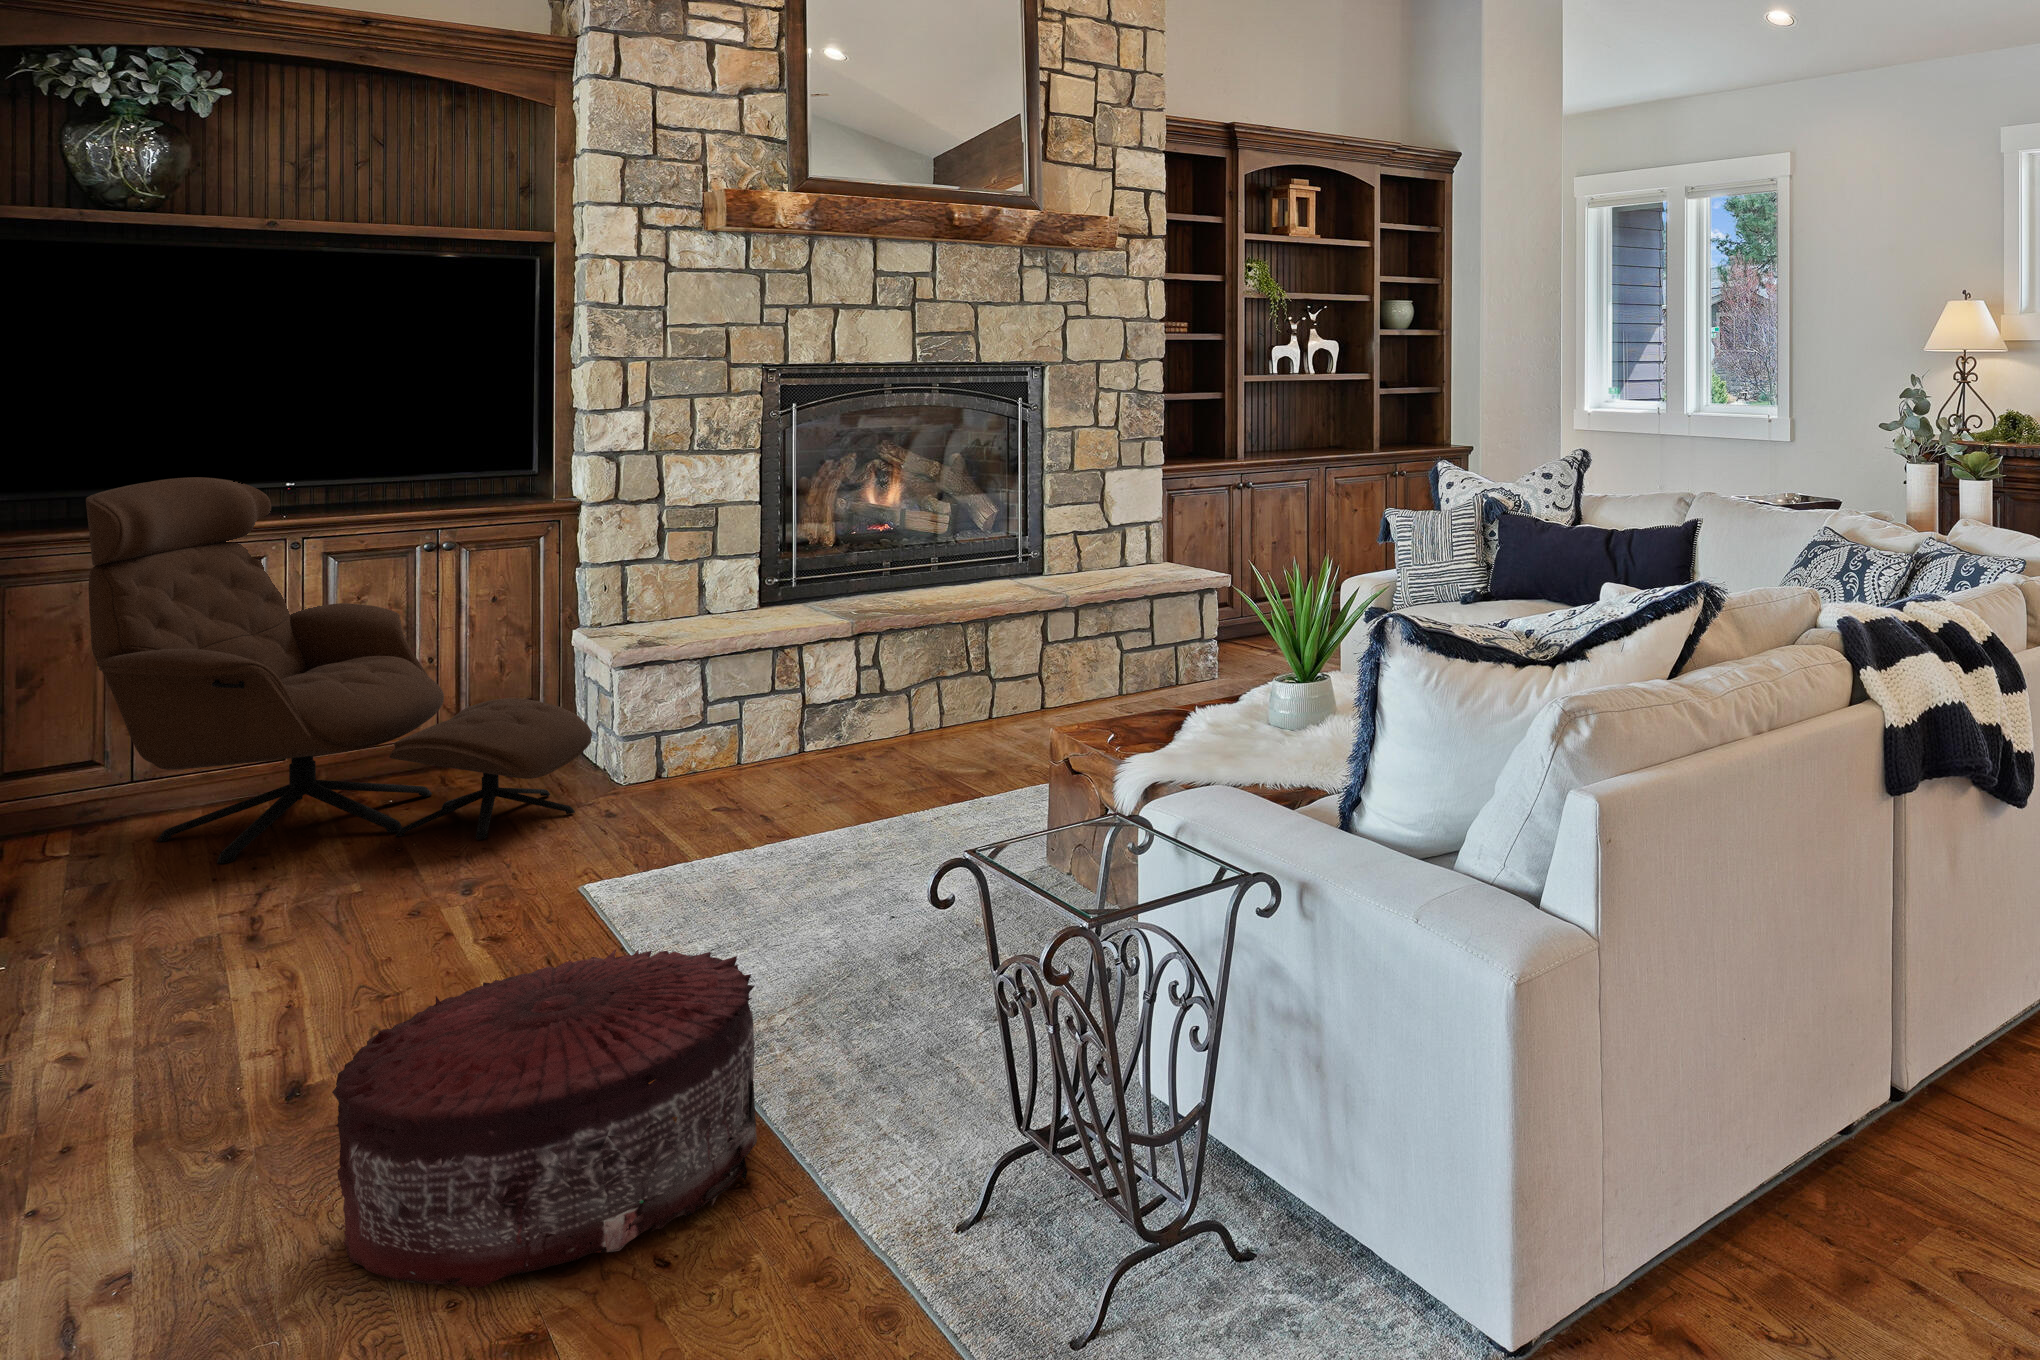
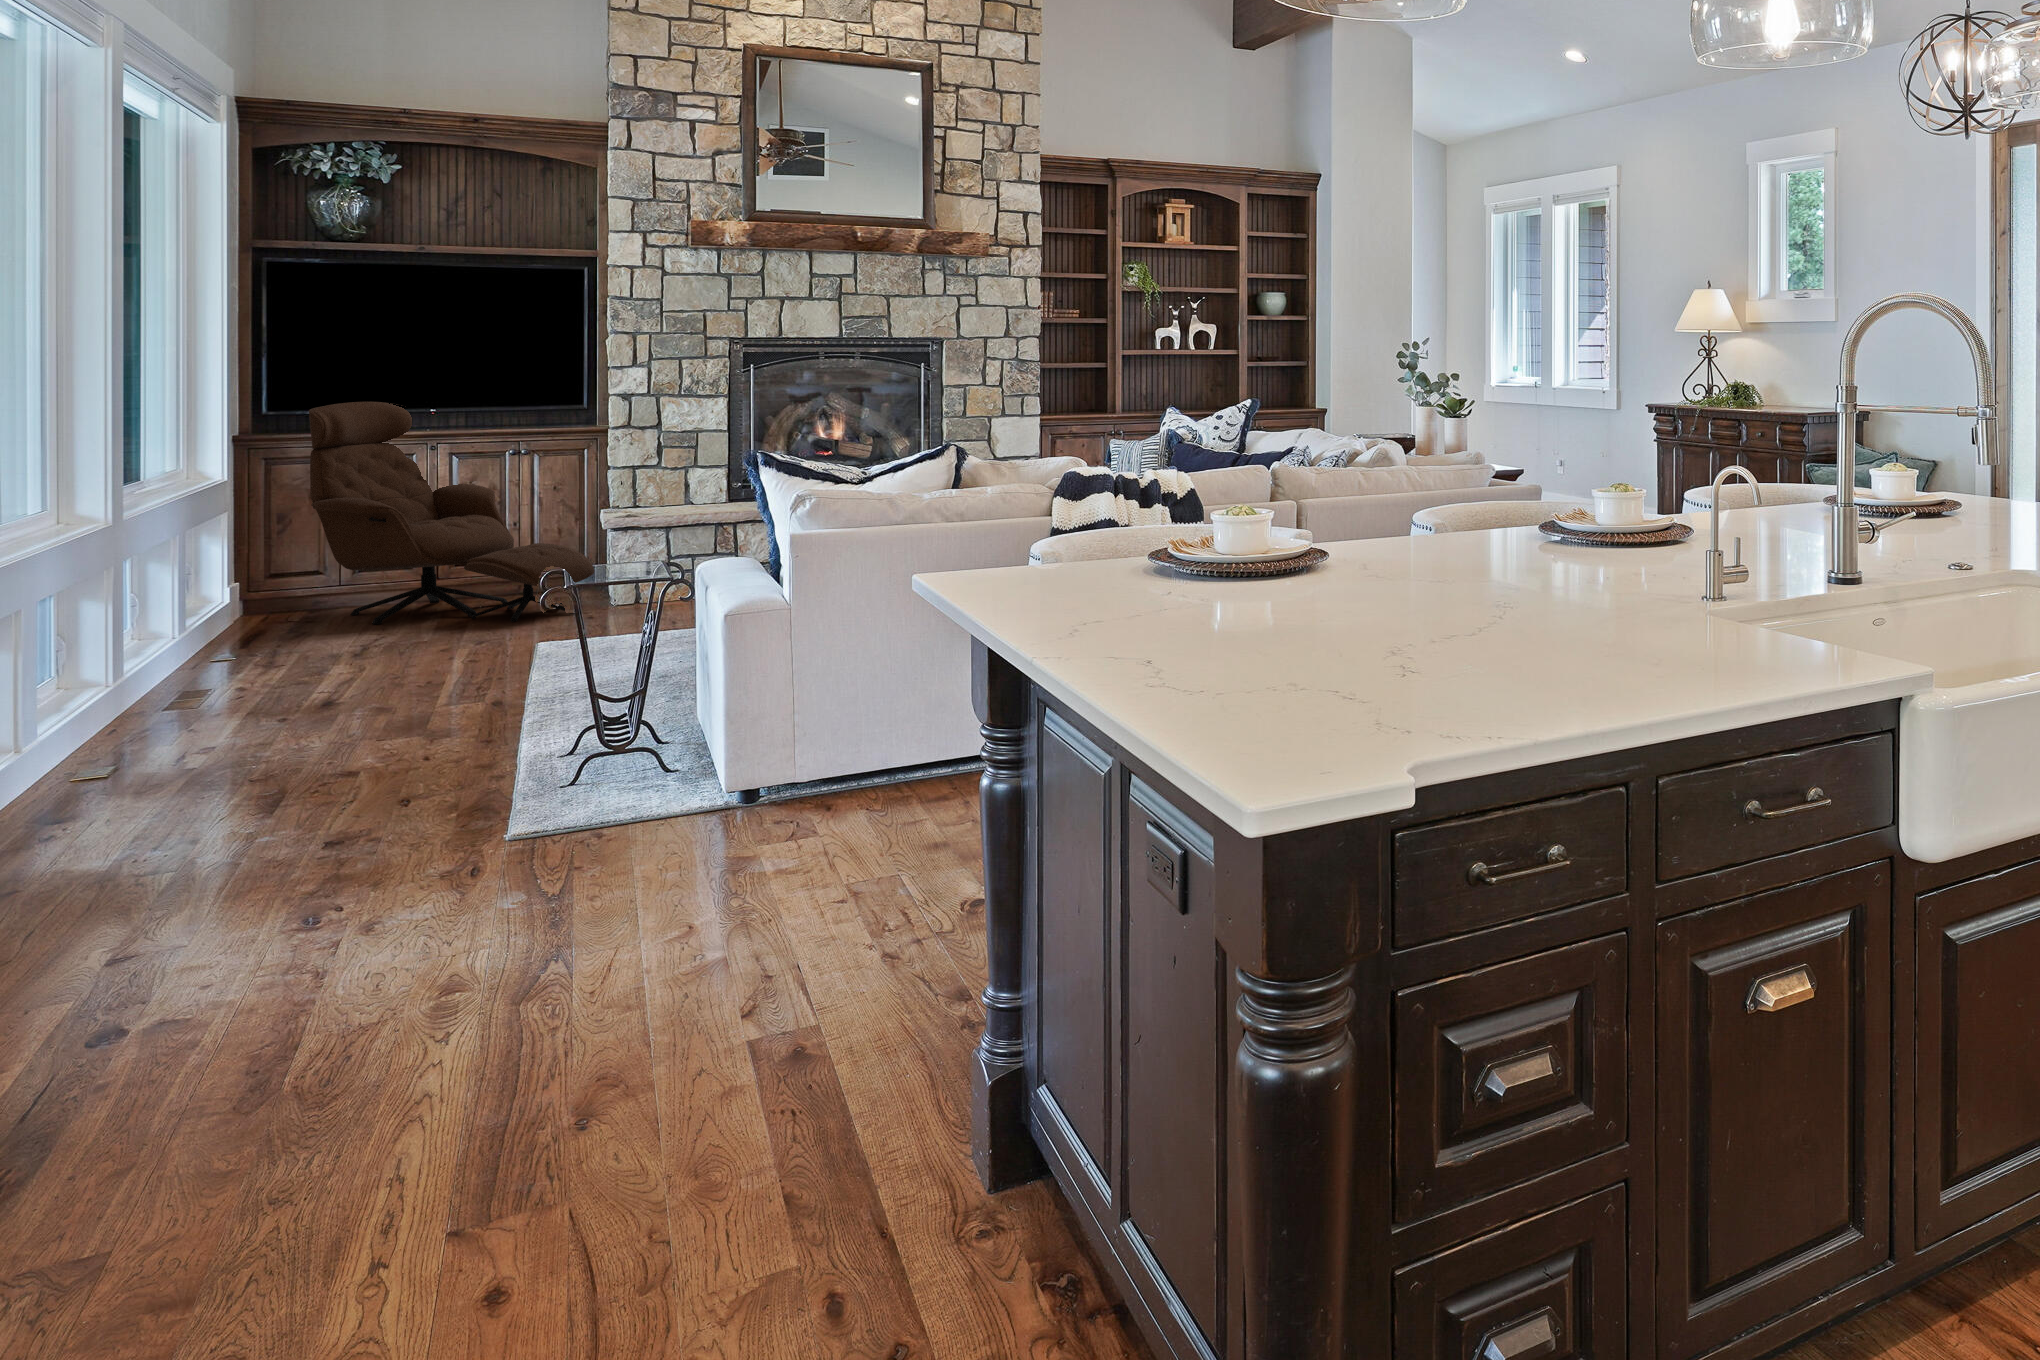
pouf: present [332,949,757,1288] -> none [302,625,518,744]

